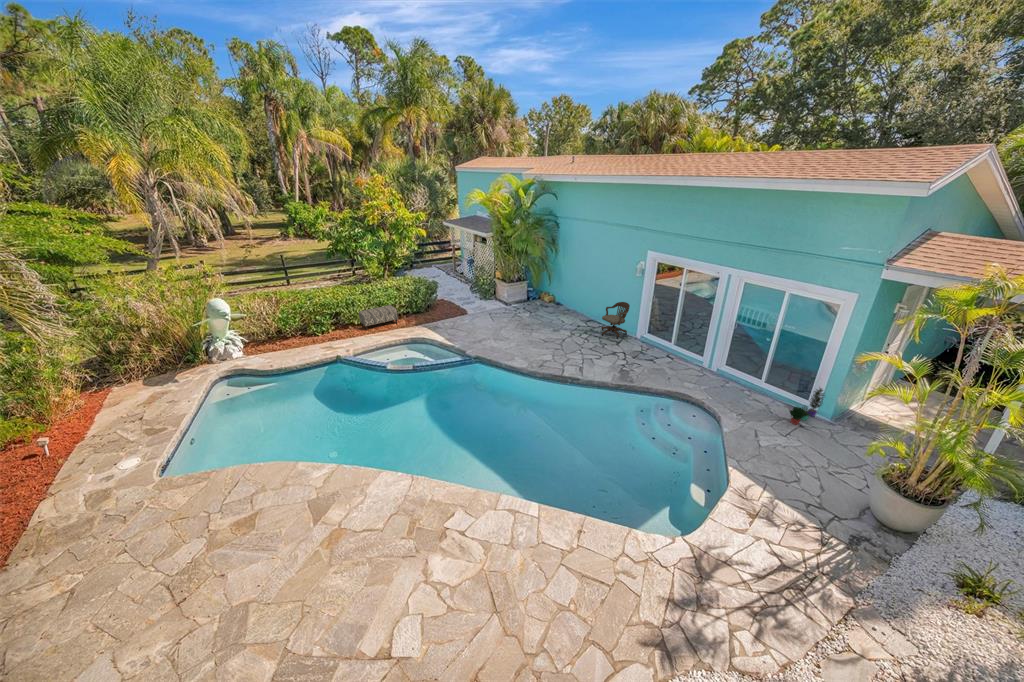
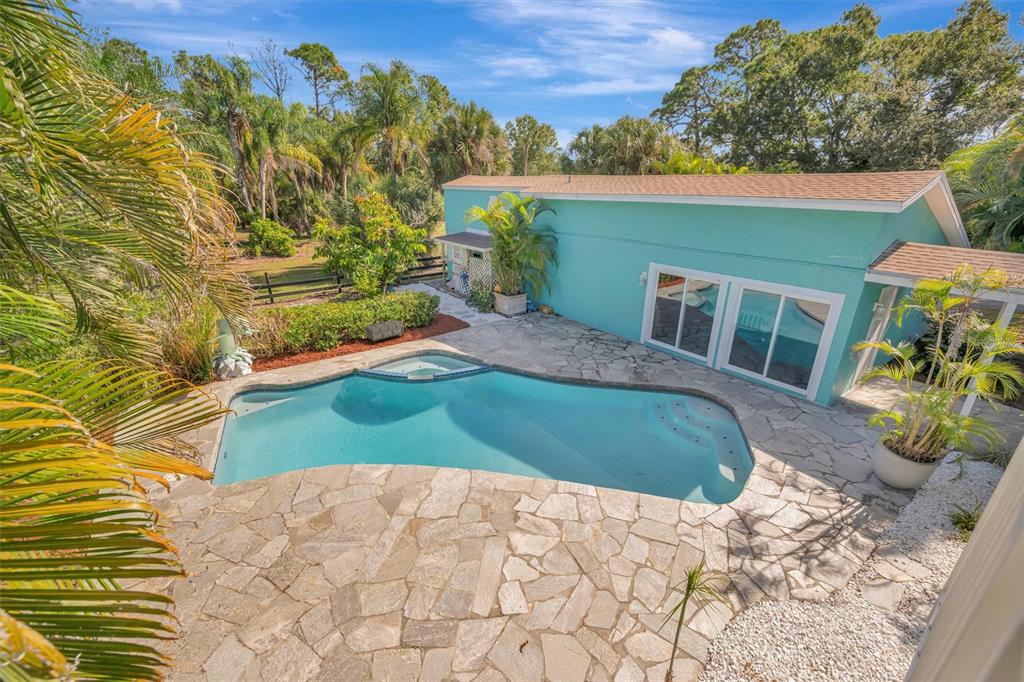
chair: present [601,302,630,339] -> none [606,311,633,345]
potted plant: present [790,388,824,425] -> none [793,376,822,412]

